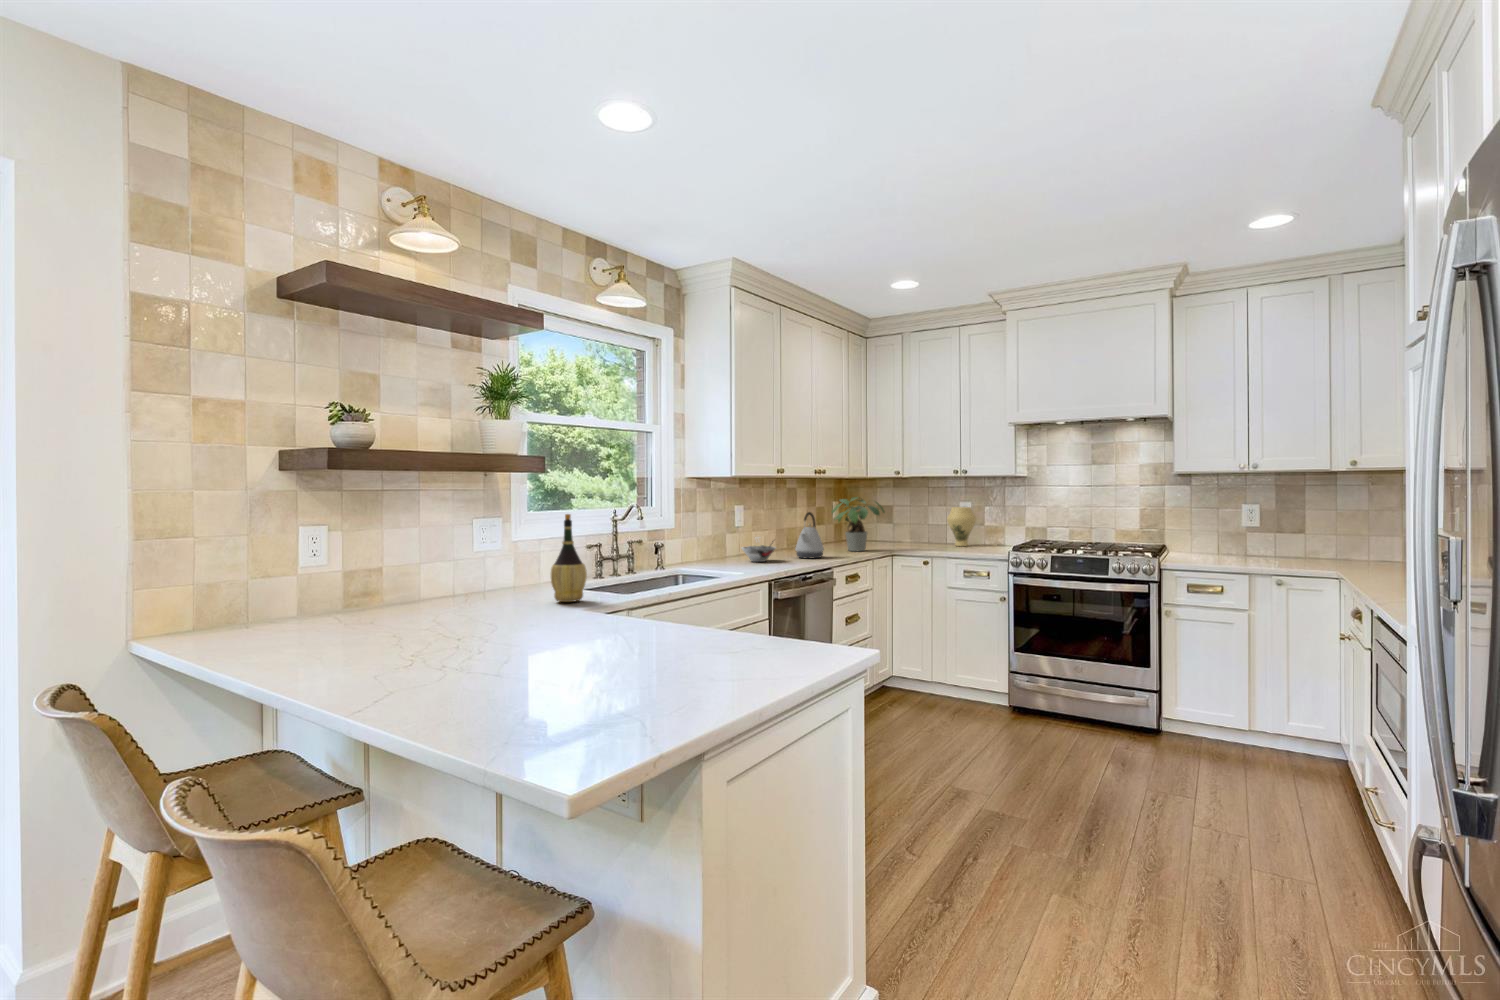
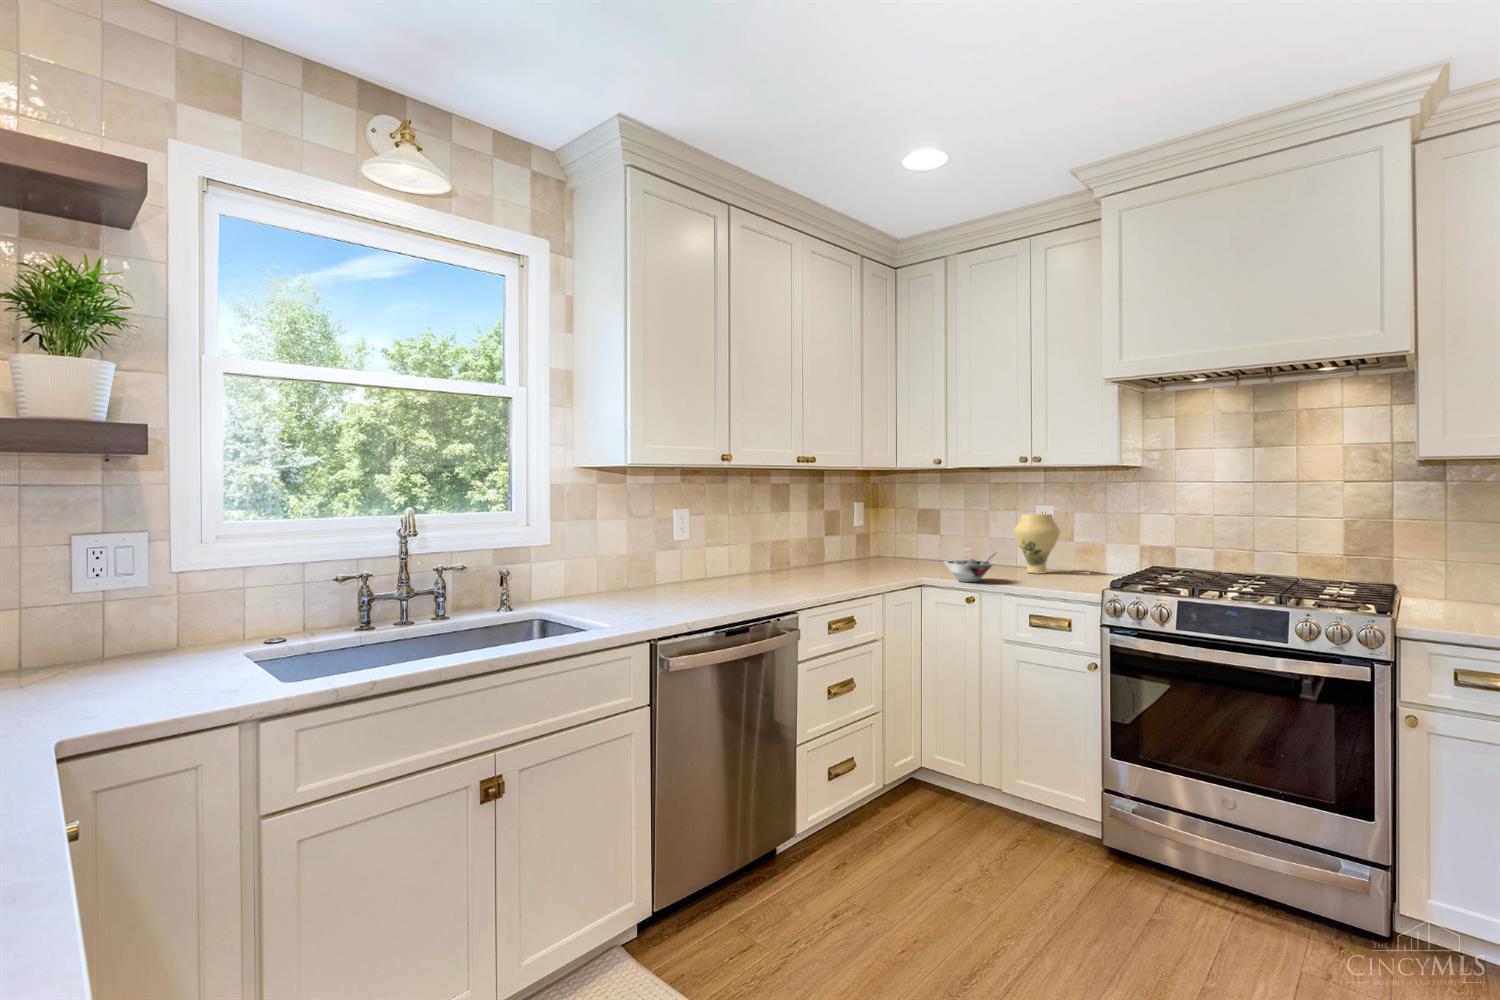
potted plant: present [832,497,885,551] -> none [827,497,911,580]
kettle: present [795,512,824,558] -> none [752,521,797,594]
wine bottle: present [551,514,587,602] -> none [73,530,165,709]
bowl: present [742,537,776,562] -> present [944,548,993,582]

